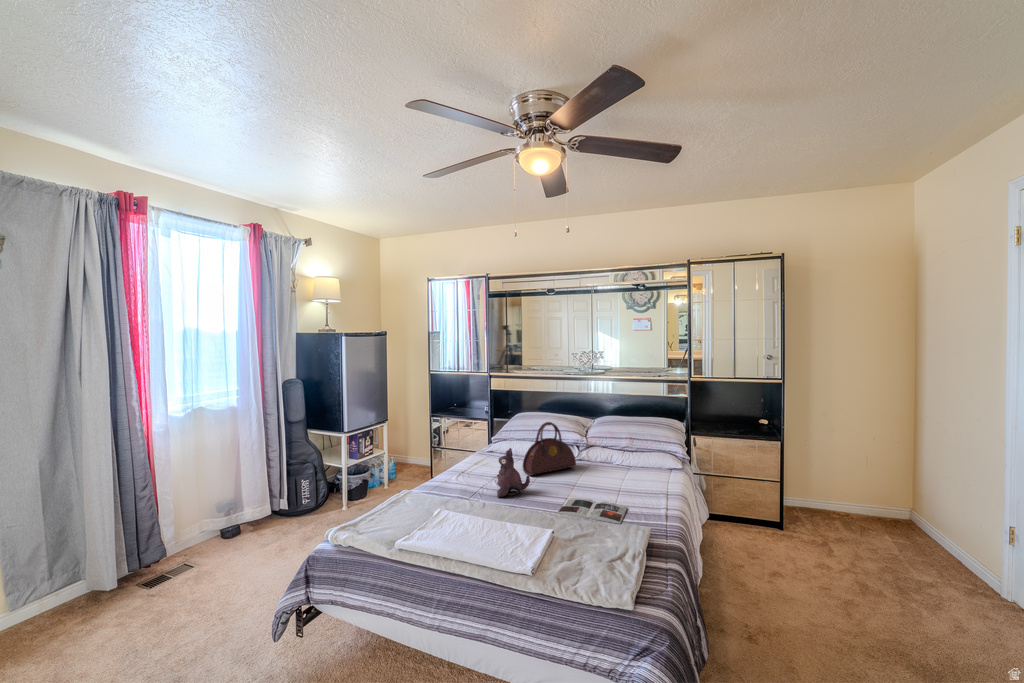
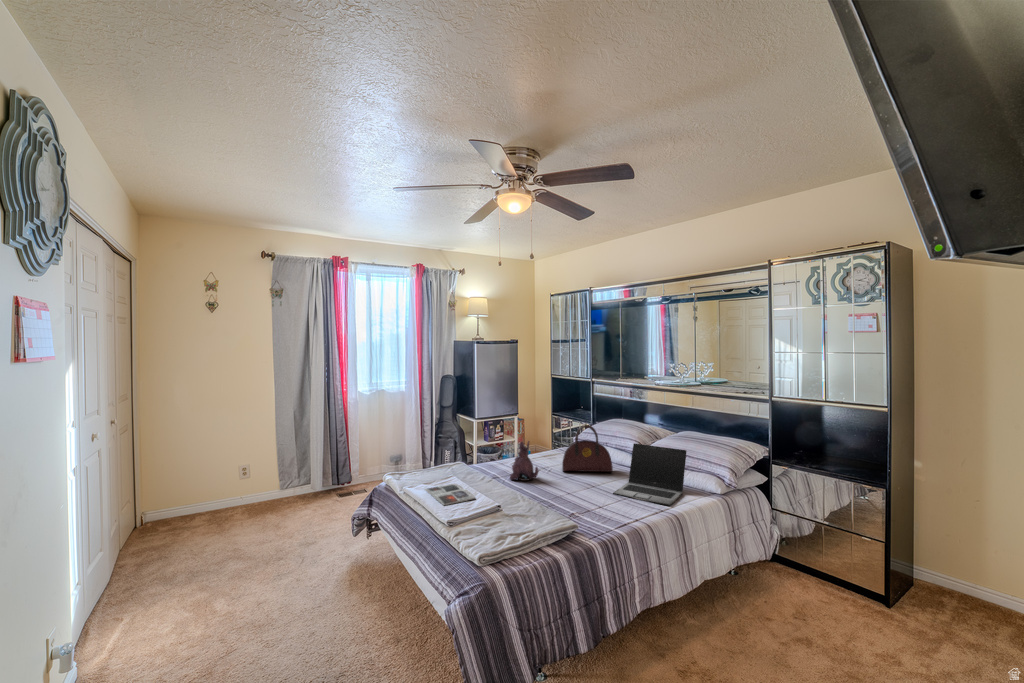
laptop: none [600,434,669,490] -> present [613,443,687,506]
magazine: present [557,498,627,524] -> present [425,483,476,505]

